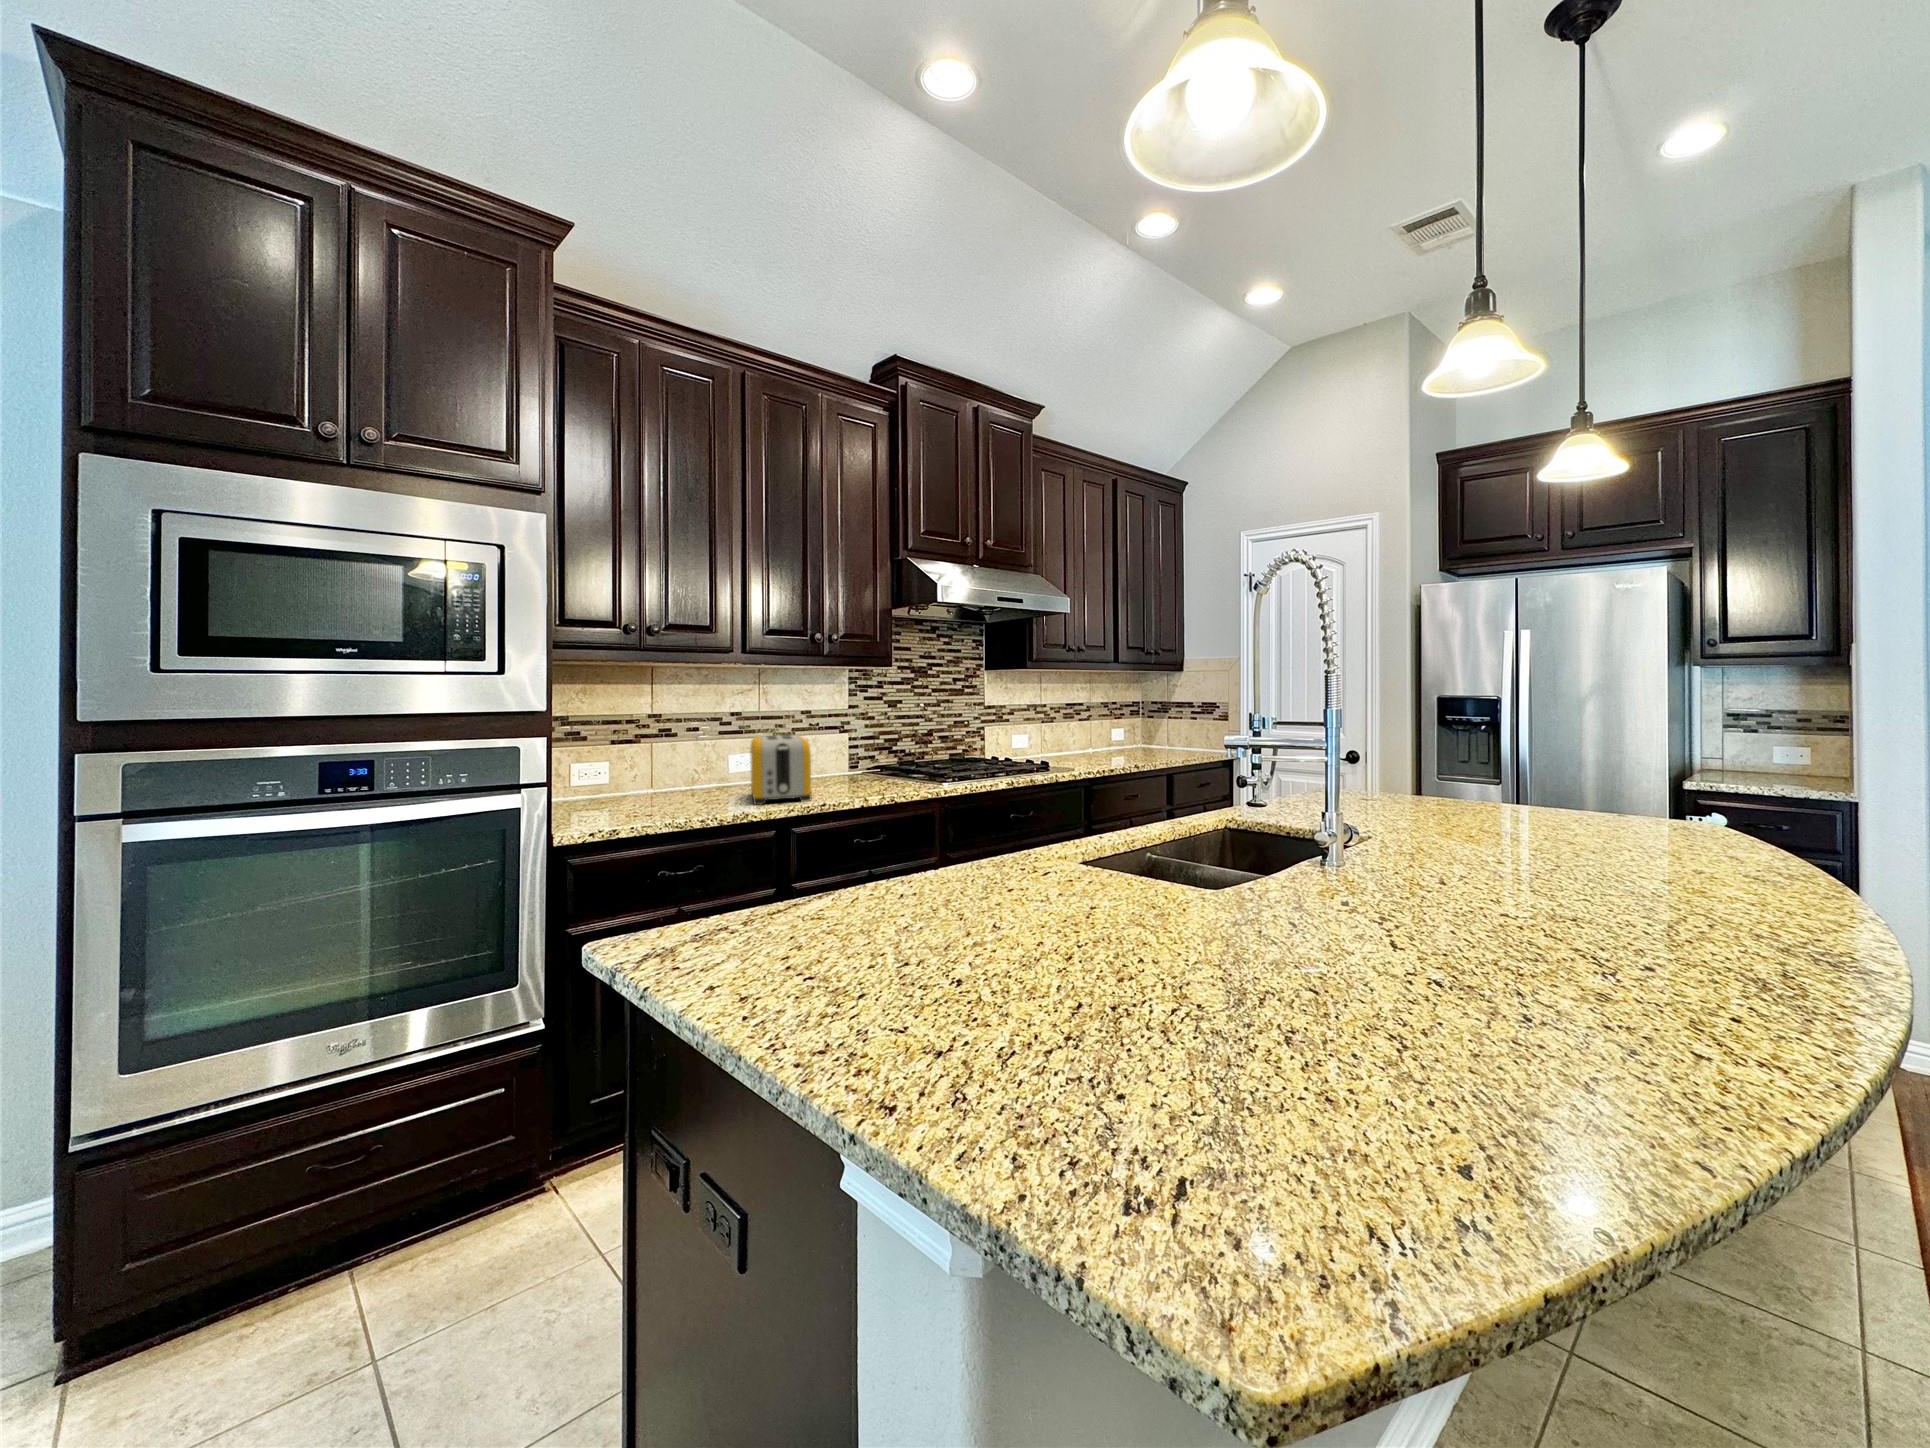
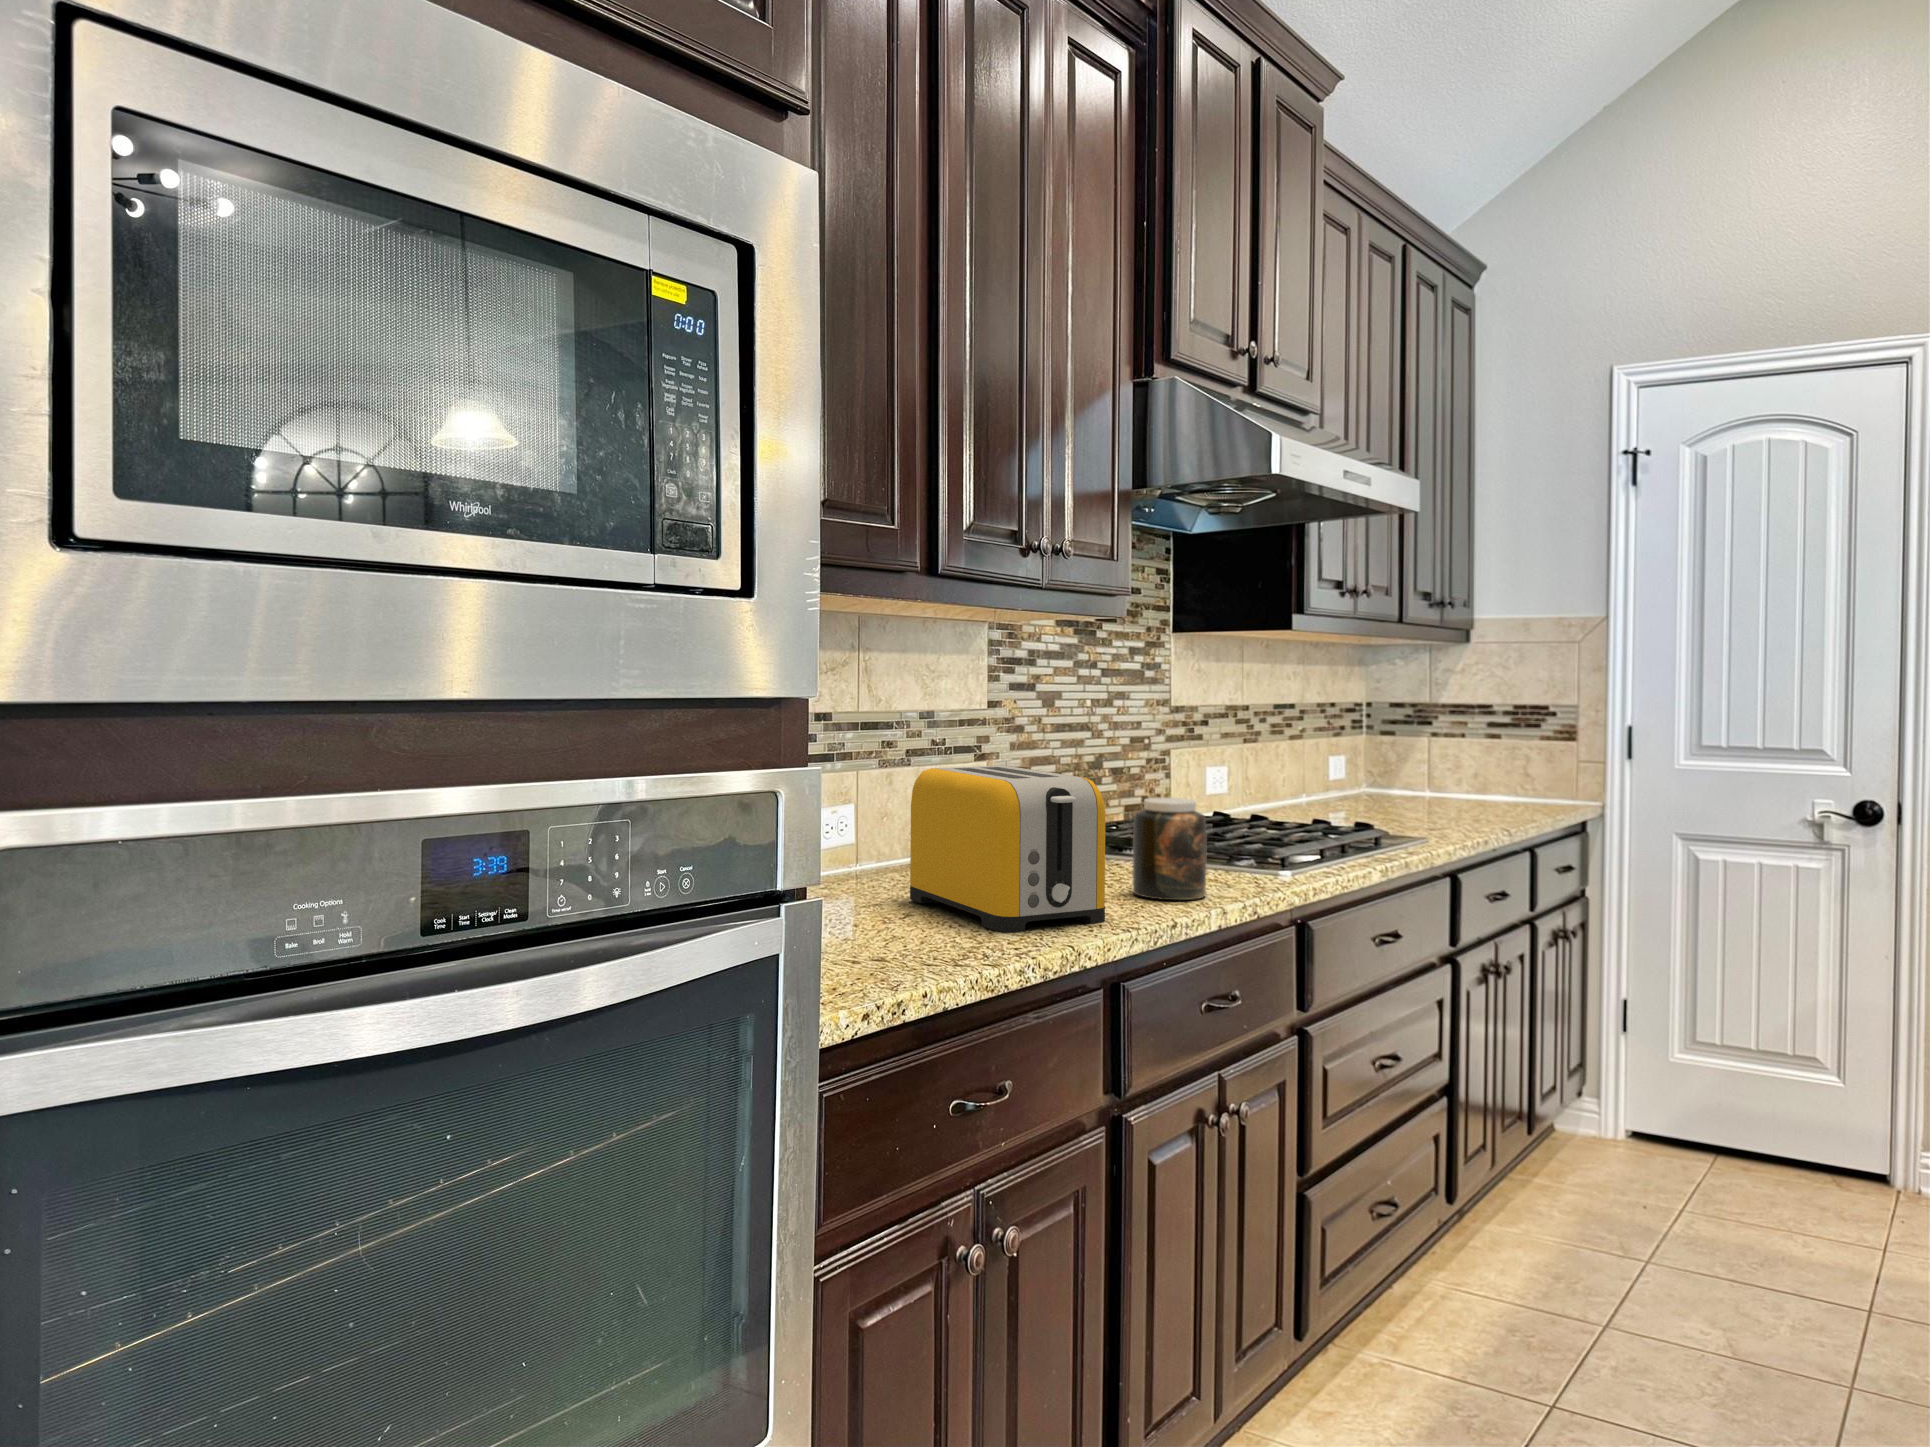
jar: none [851,748,884,793] -> present [1133,797,1206,900]

